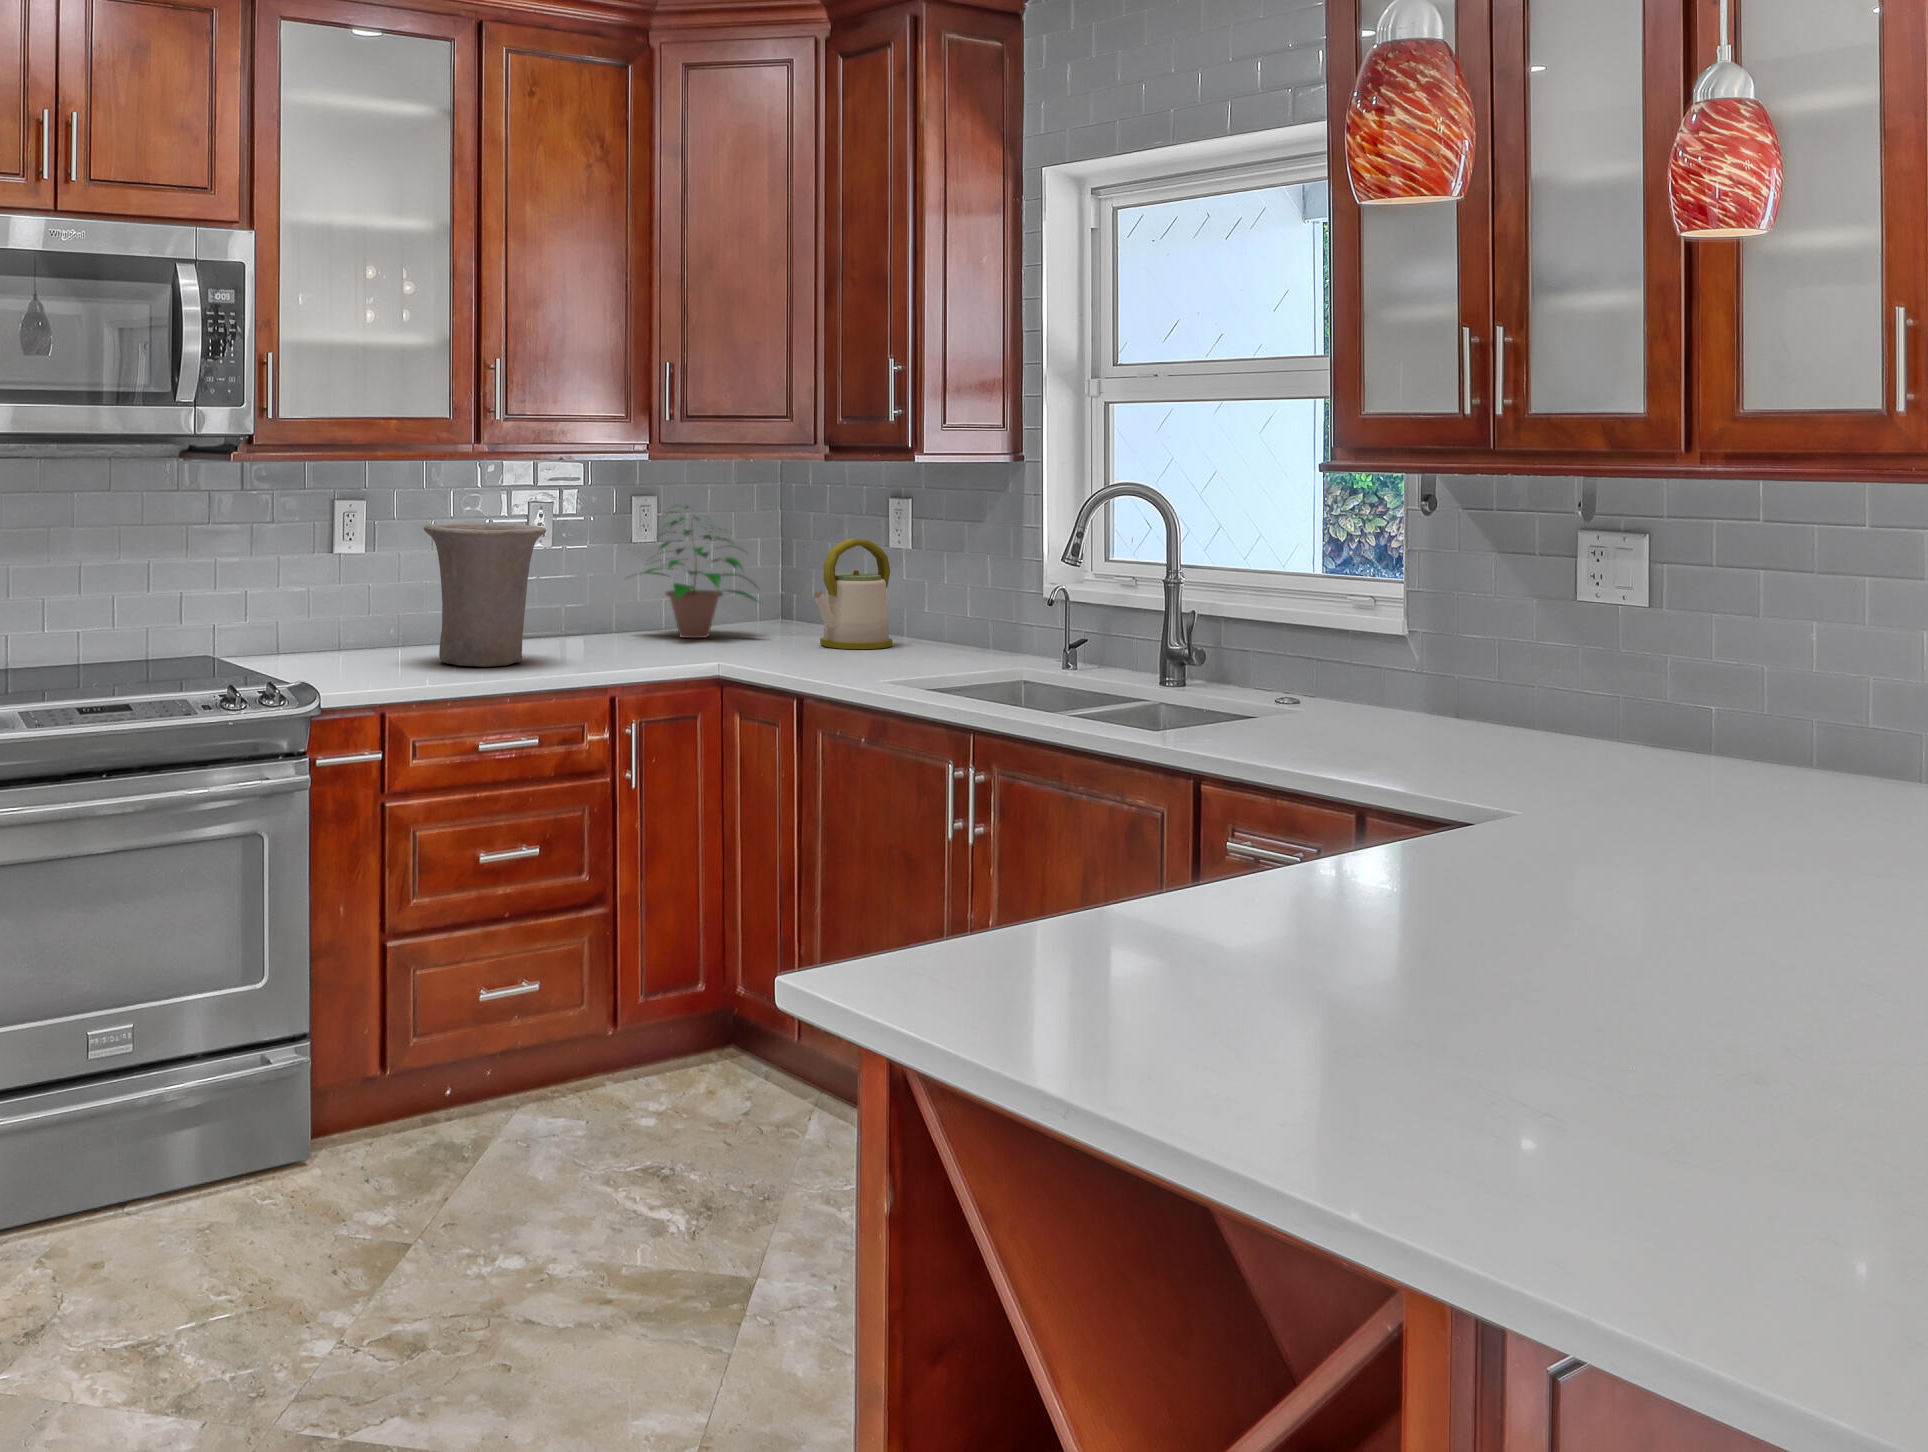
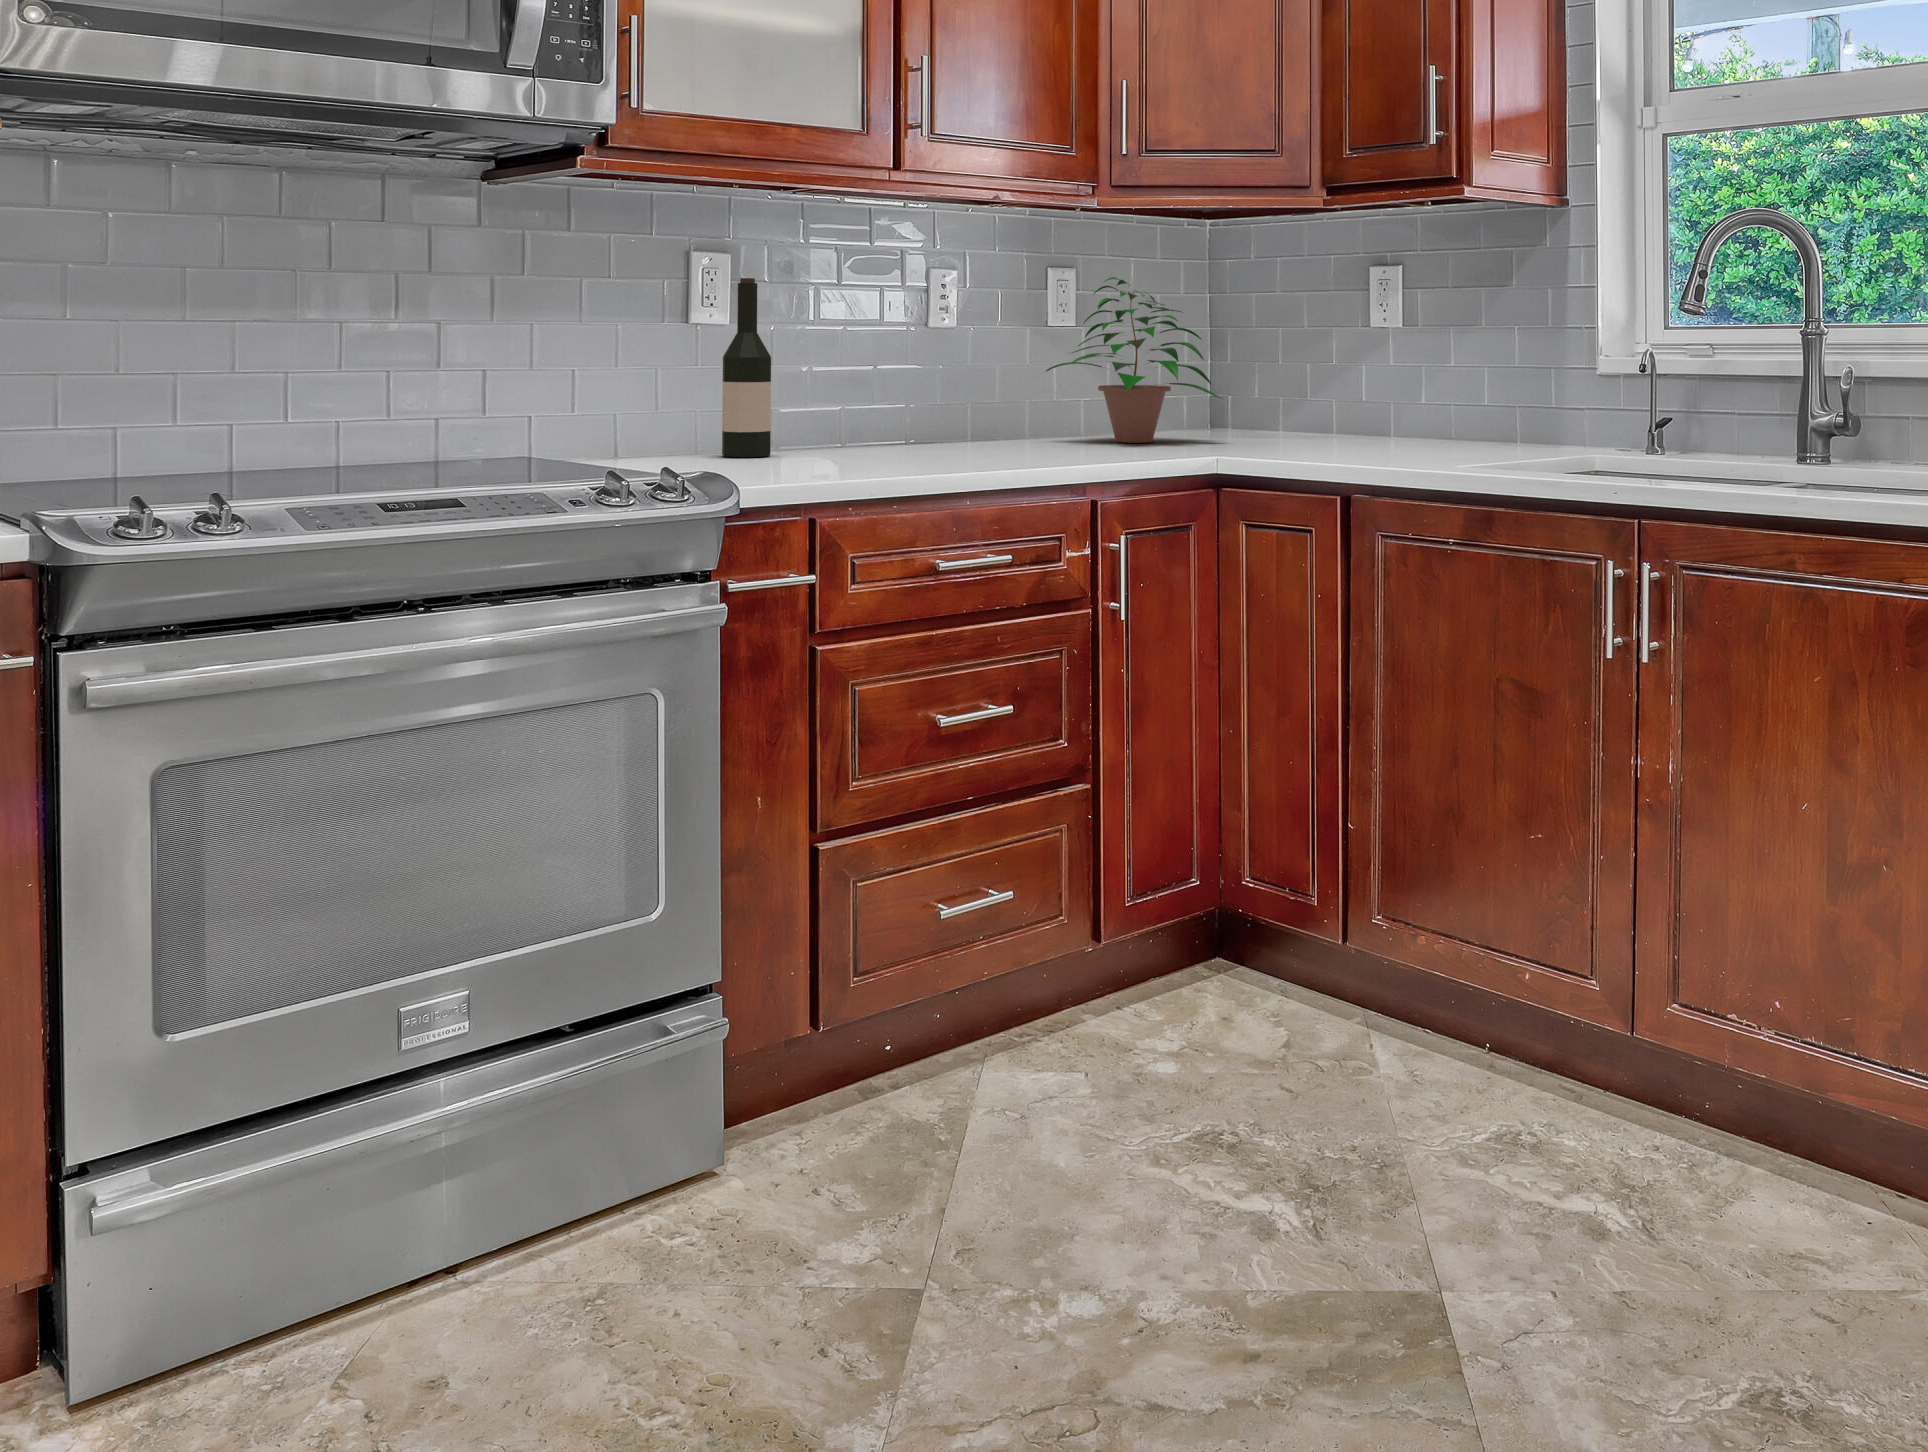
wine bottle: none [356,519,391,654] -> present [722,278,771,457]
vase: present [423,523,546,667] -> none [831,275,998,465]
kettle: present [813,539,893,649] -> none [1300,315,1391,449]

